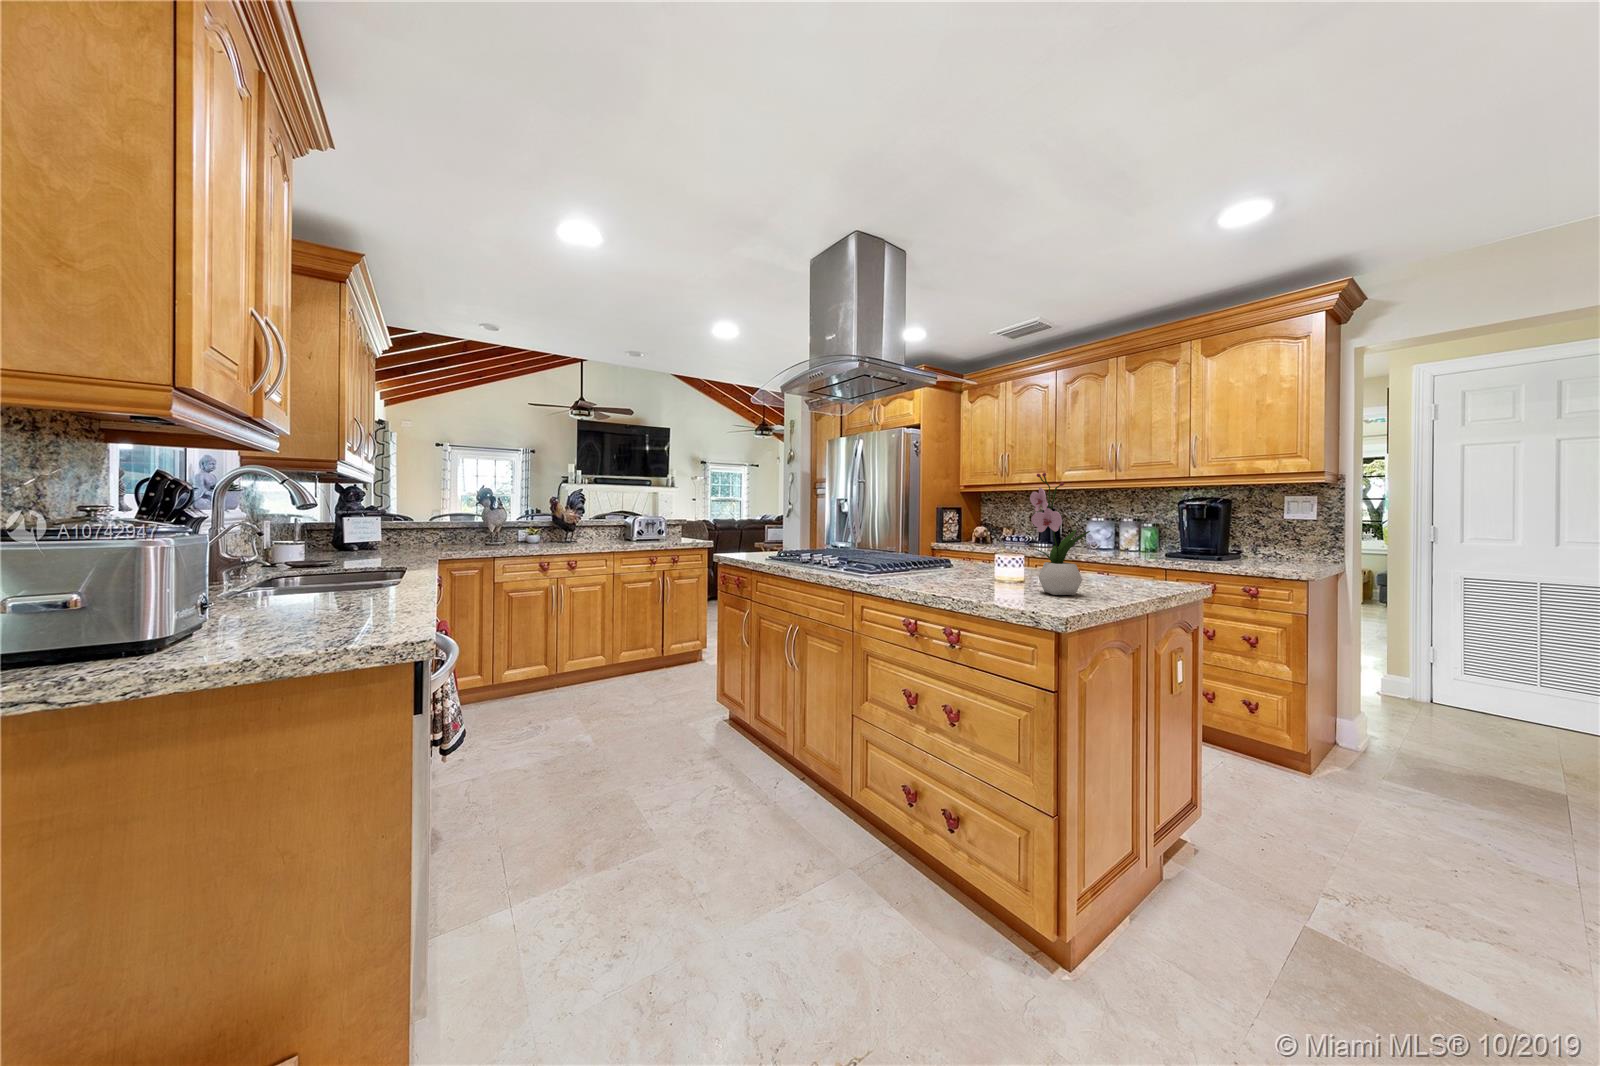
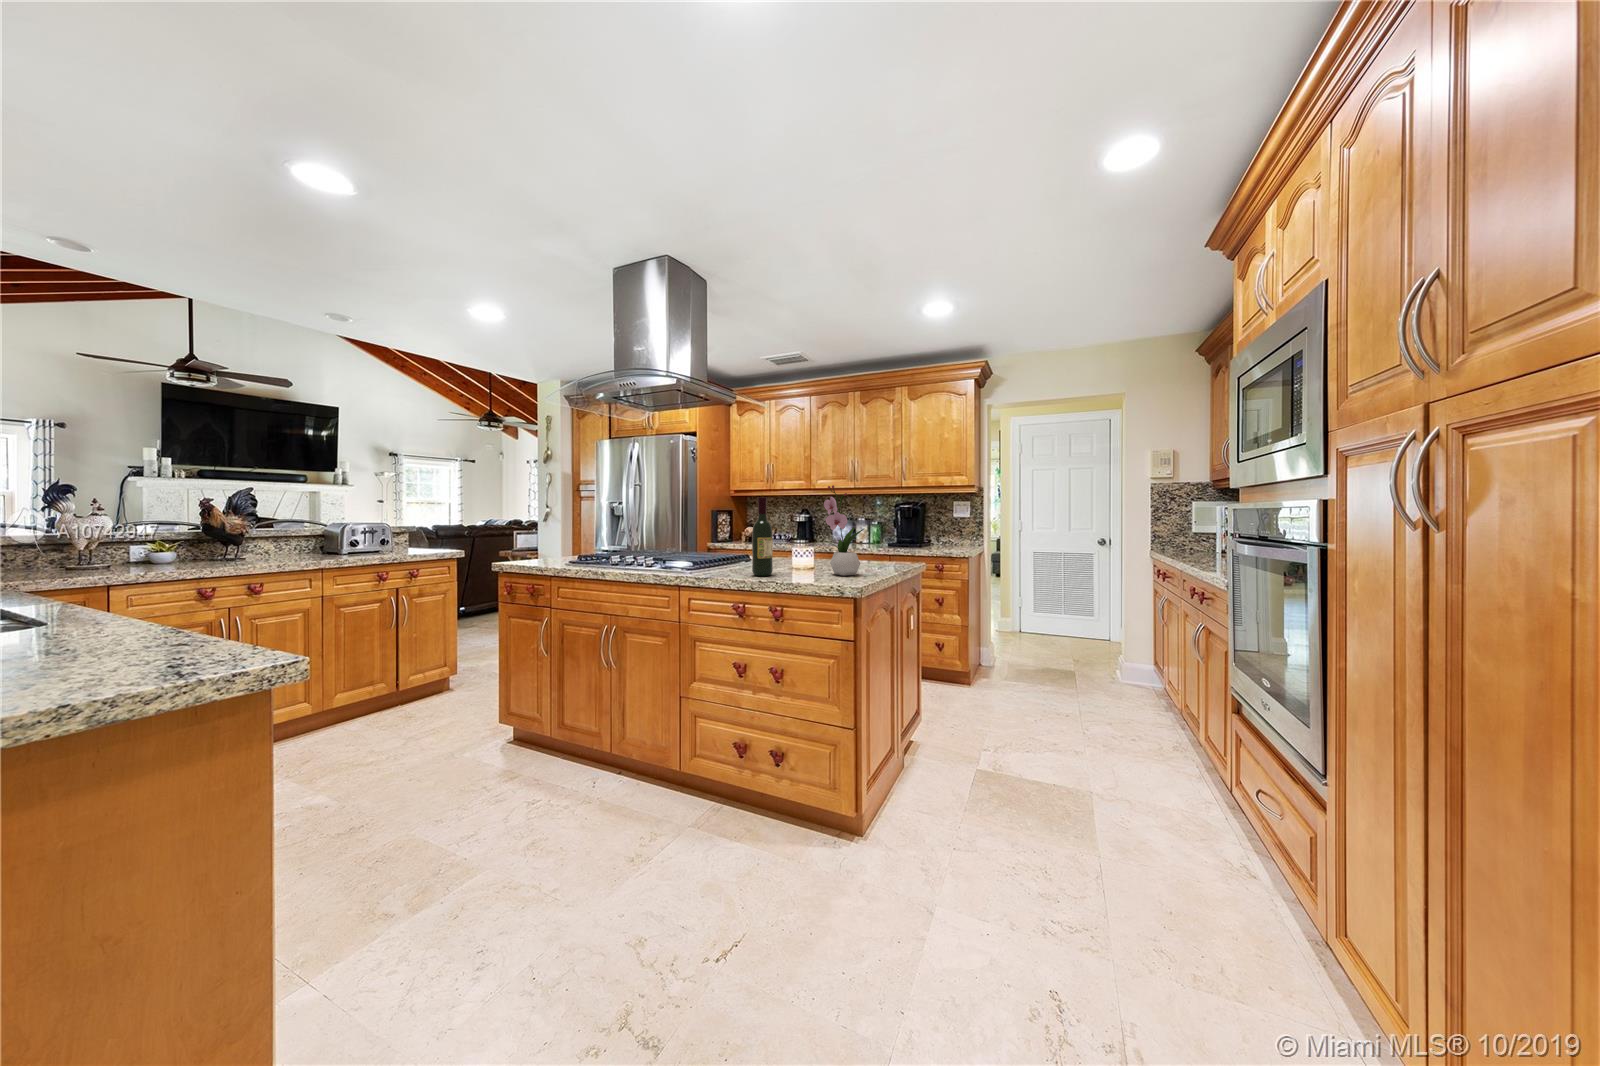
wine bottle: none [932,490,958,588] -> present [752,497,773,576]

